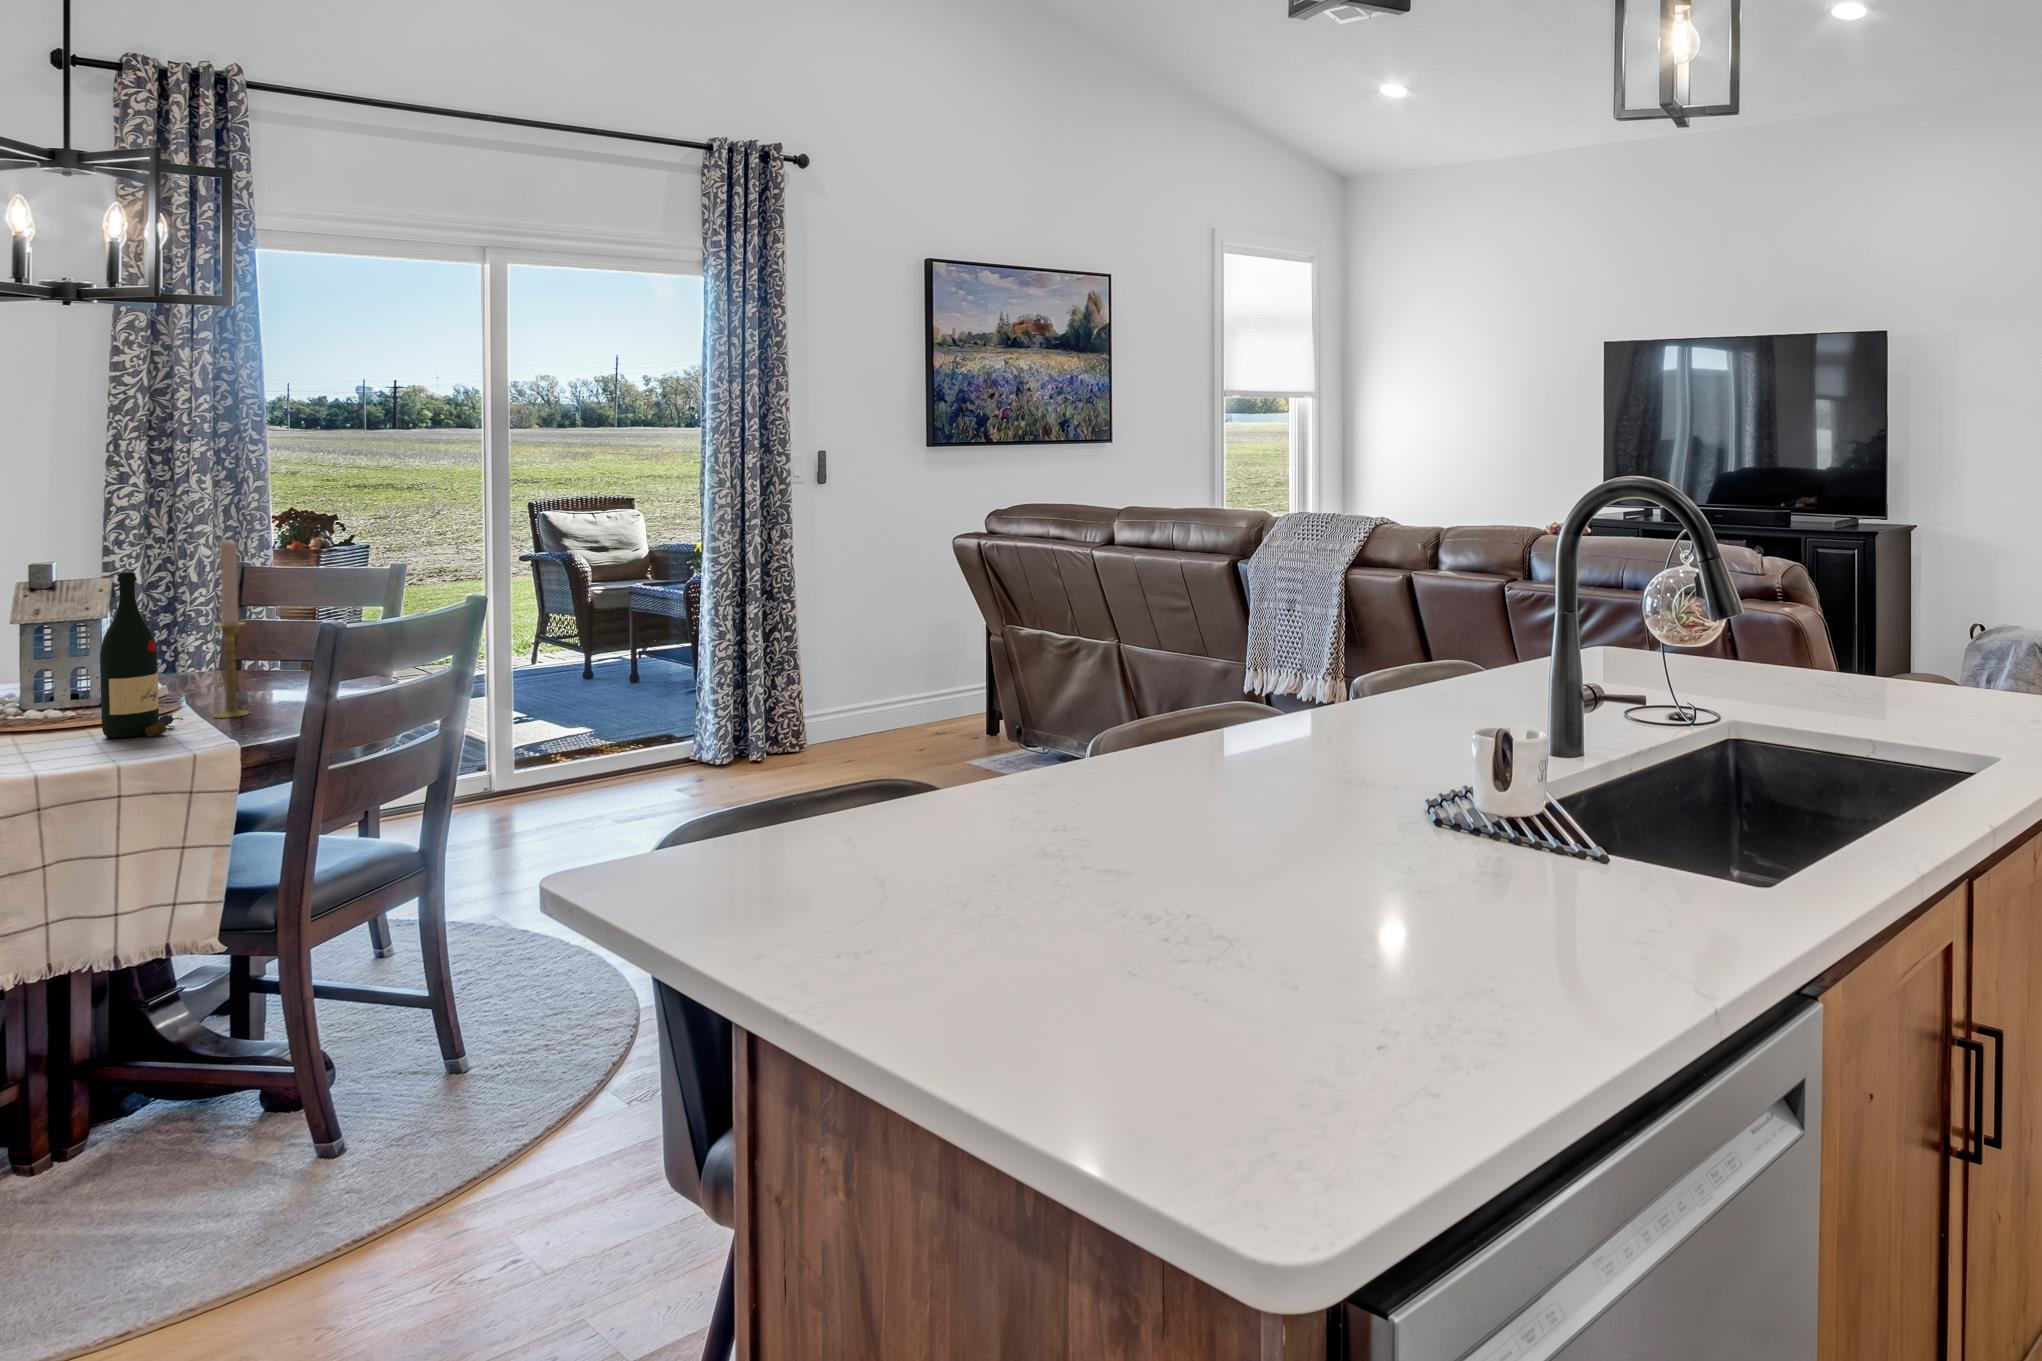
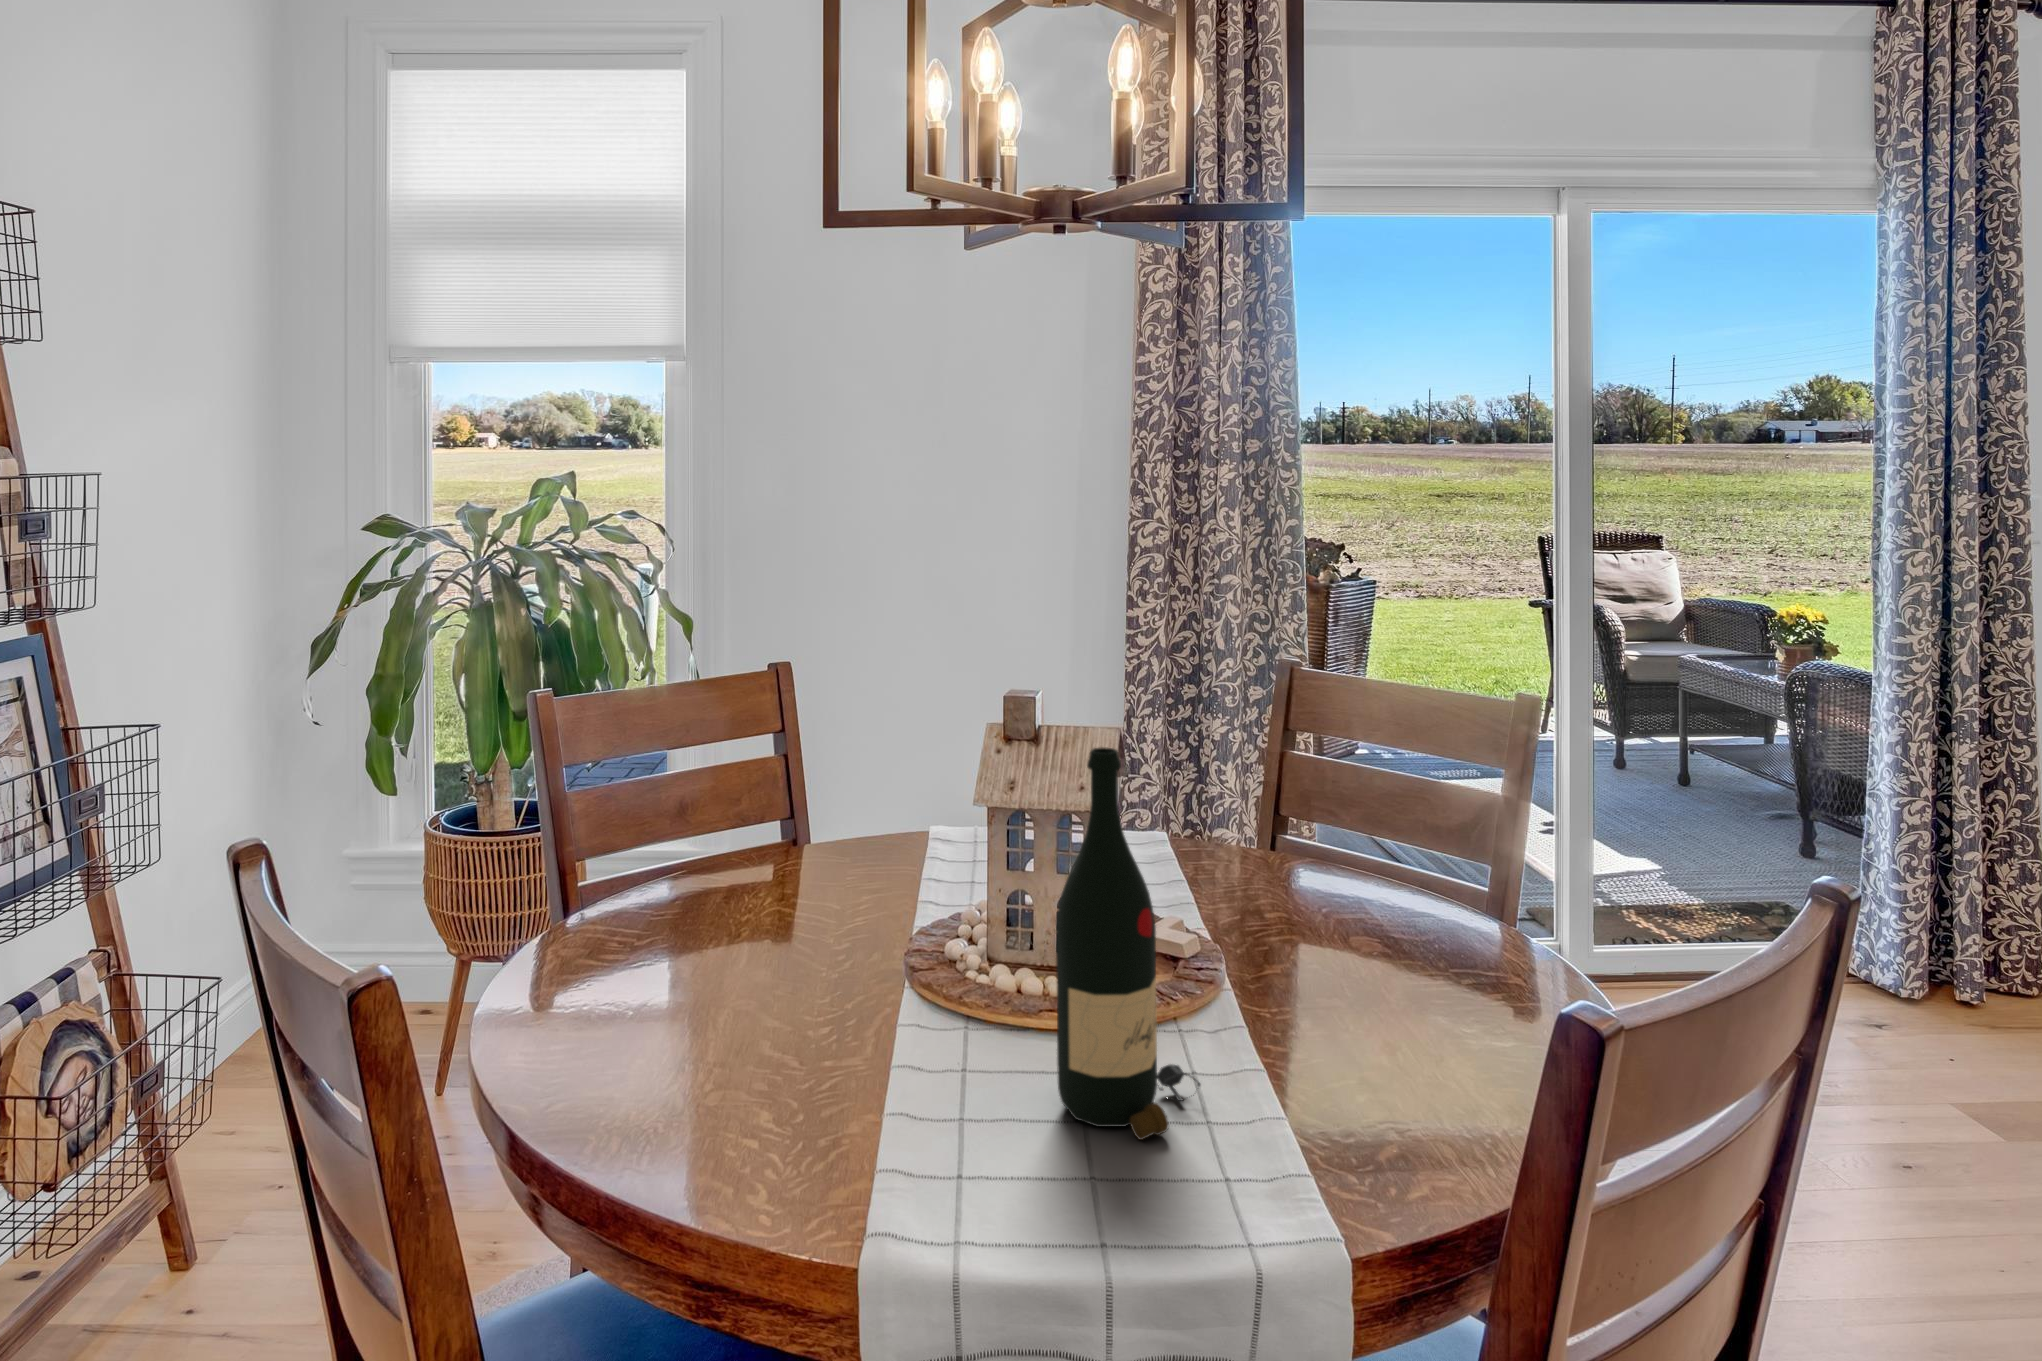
candlestick: present [215,540,248,718] -> none [1253,674,1322,1079]

